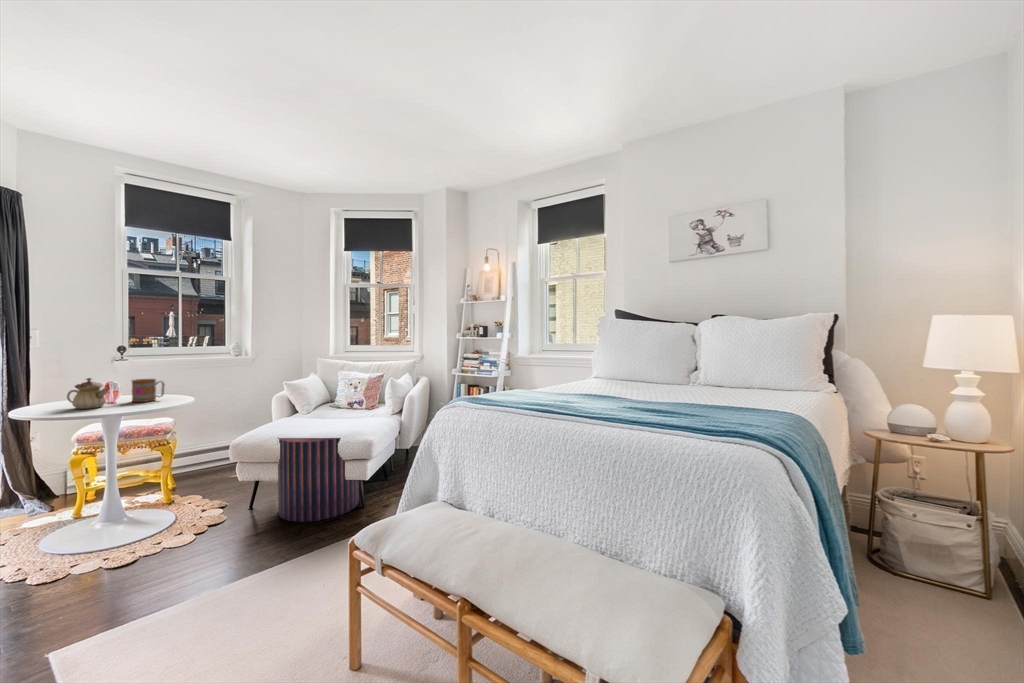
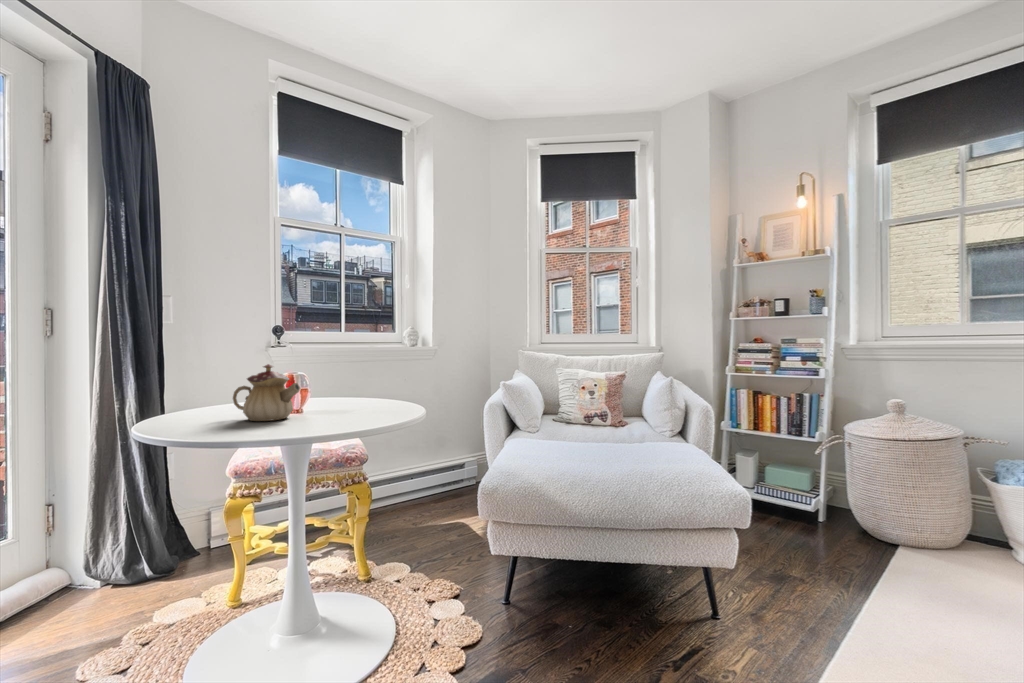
mug: present [132,379,165,402] -> none [324,370,373,411]
pouf: present [278,438,359,522] -> none [553,458,694,653]

